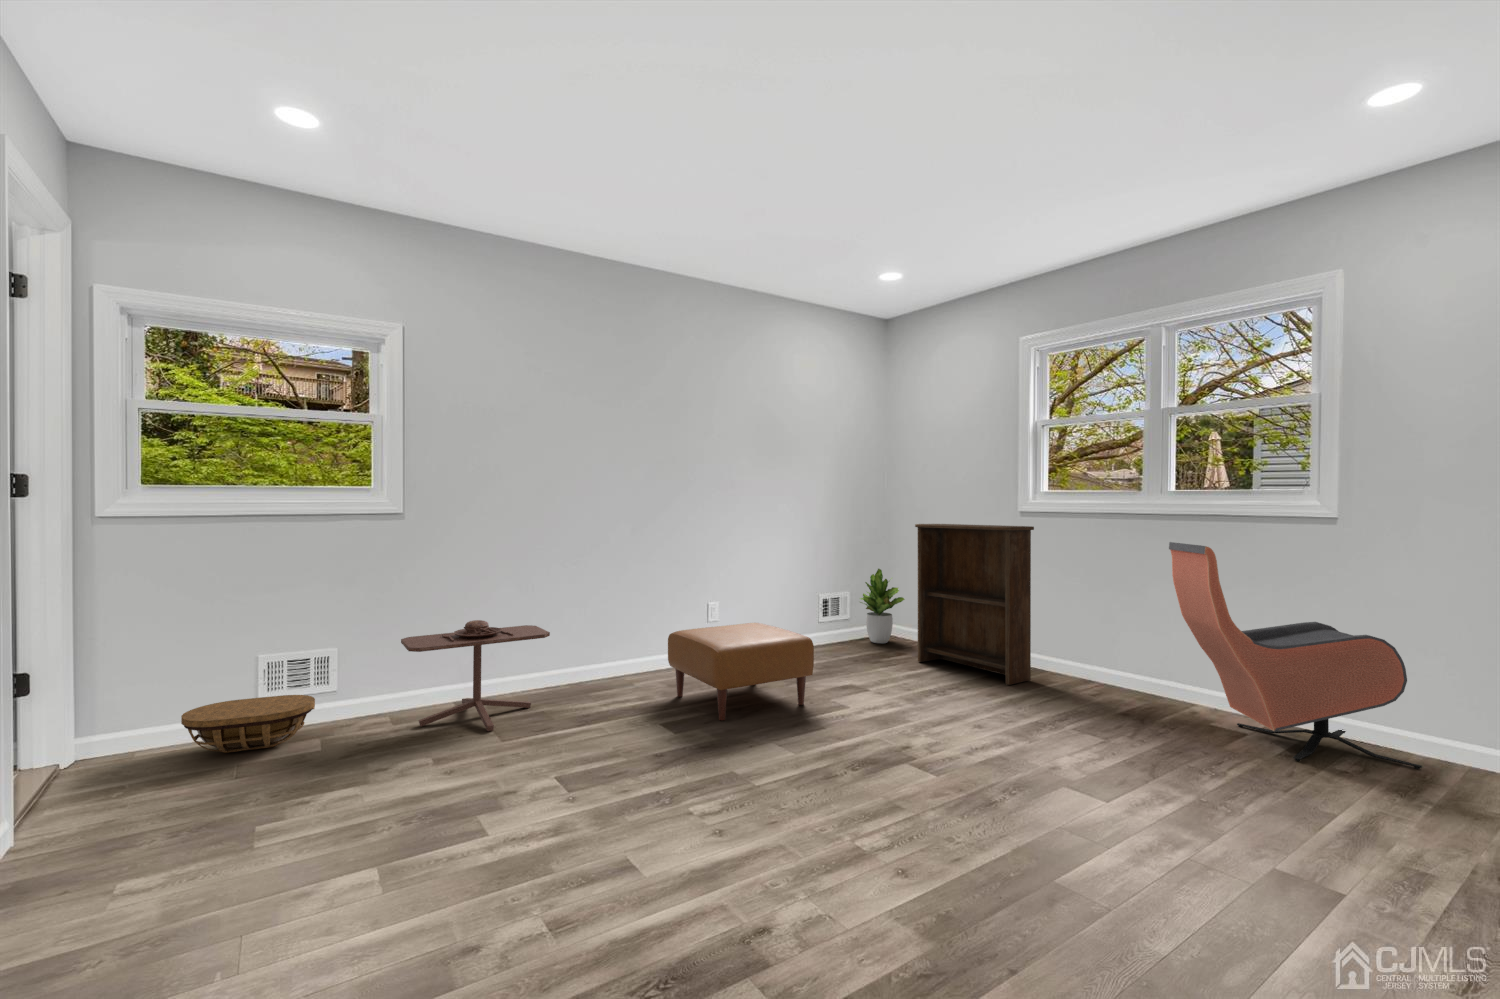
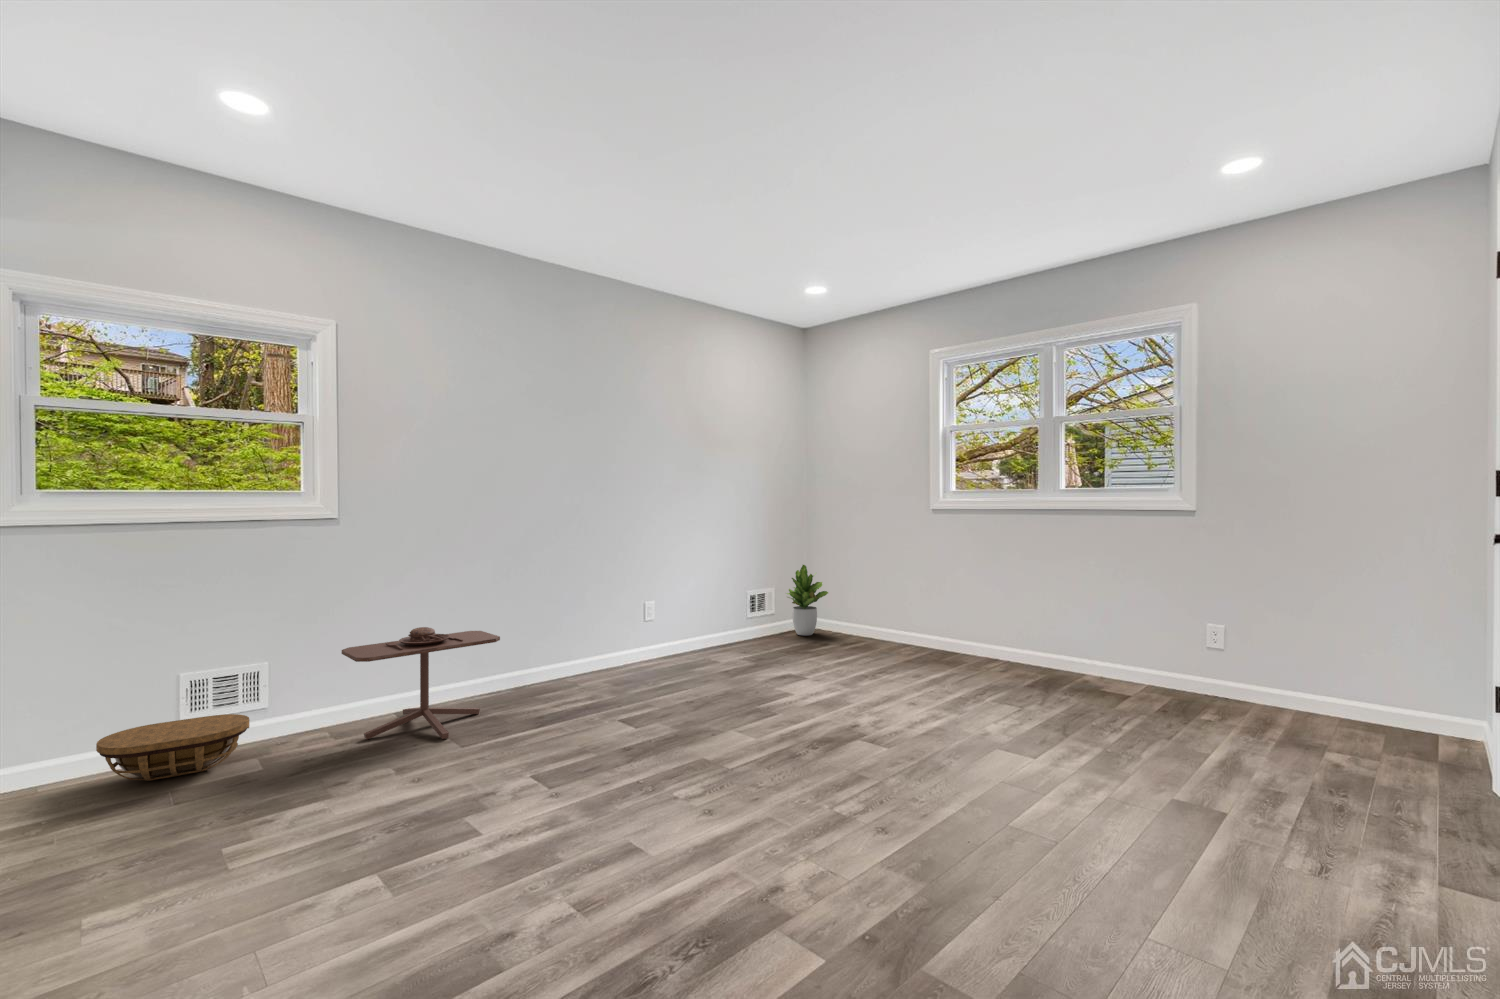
bookshelf: present [915,524,1034,685] -> none [841,521,950,667]
armchair: present [1169,542,1422,769] -> none [1068,534,1262,715]
ottoman: present [668,623,814,720] -> none [617,620,761,714]

